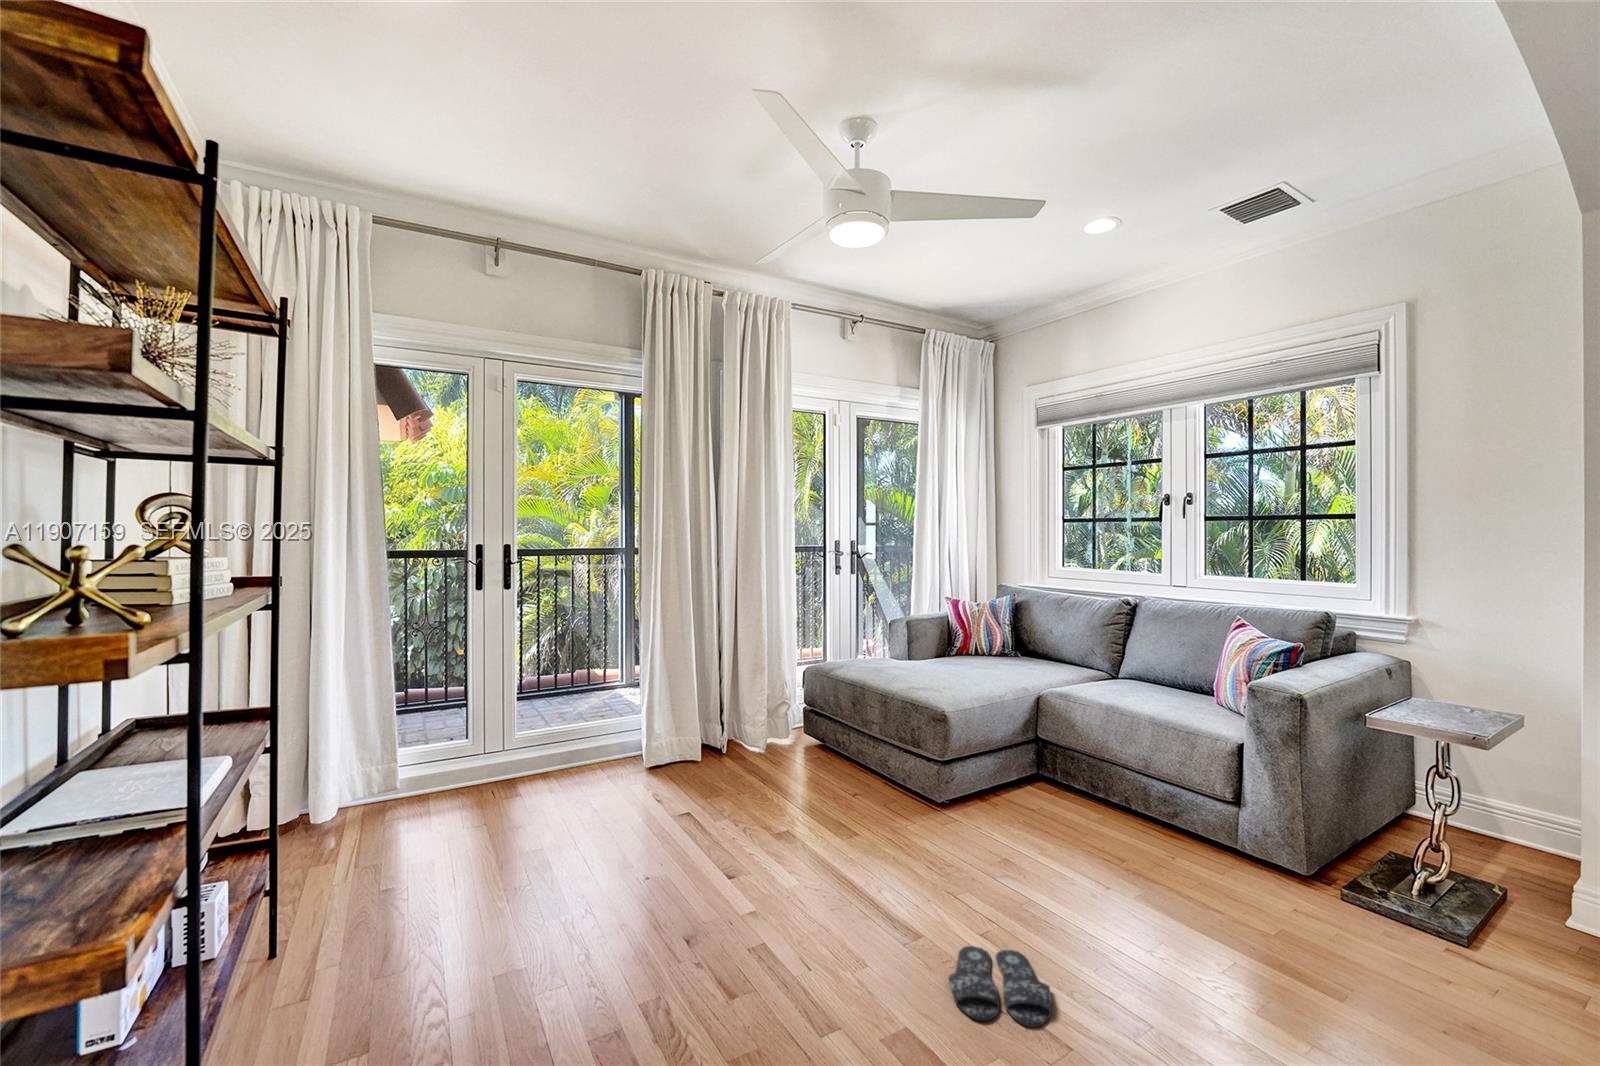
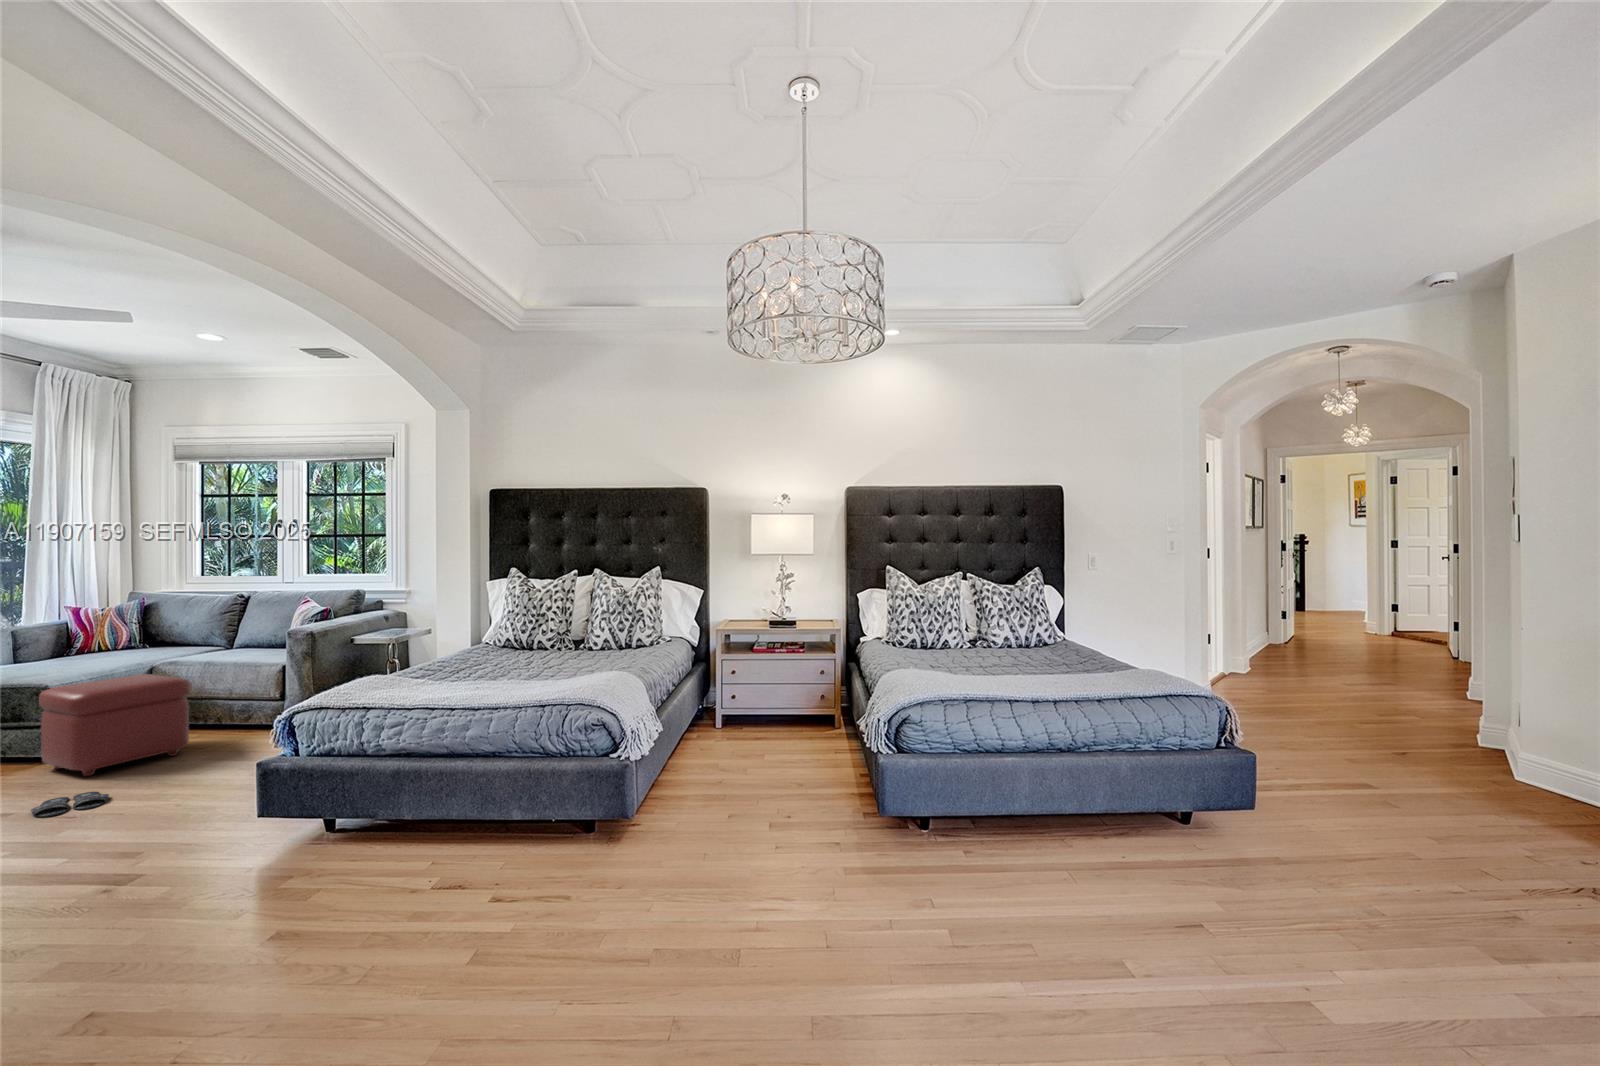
ottoman: none [940,721,1123,888] -> present [39,674,191,776]

